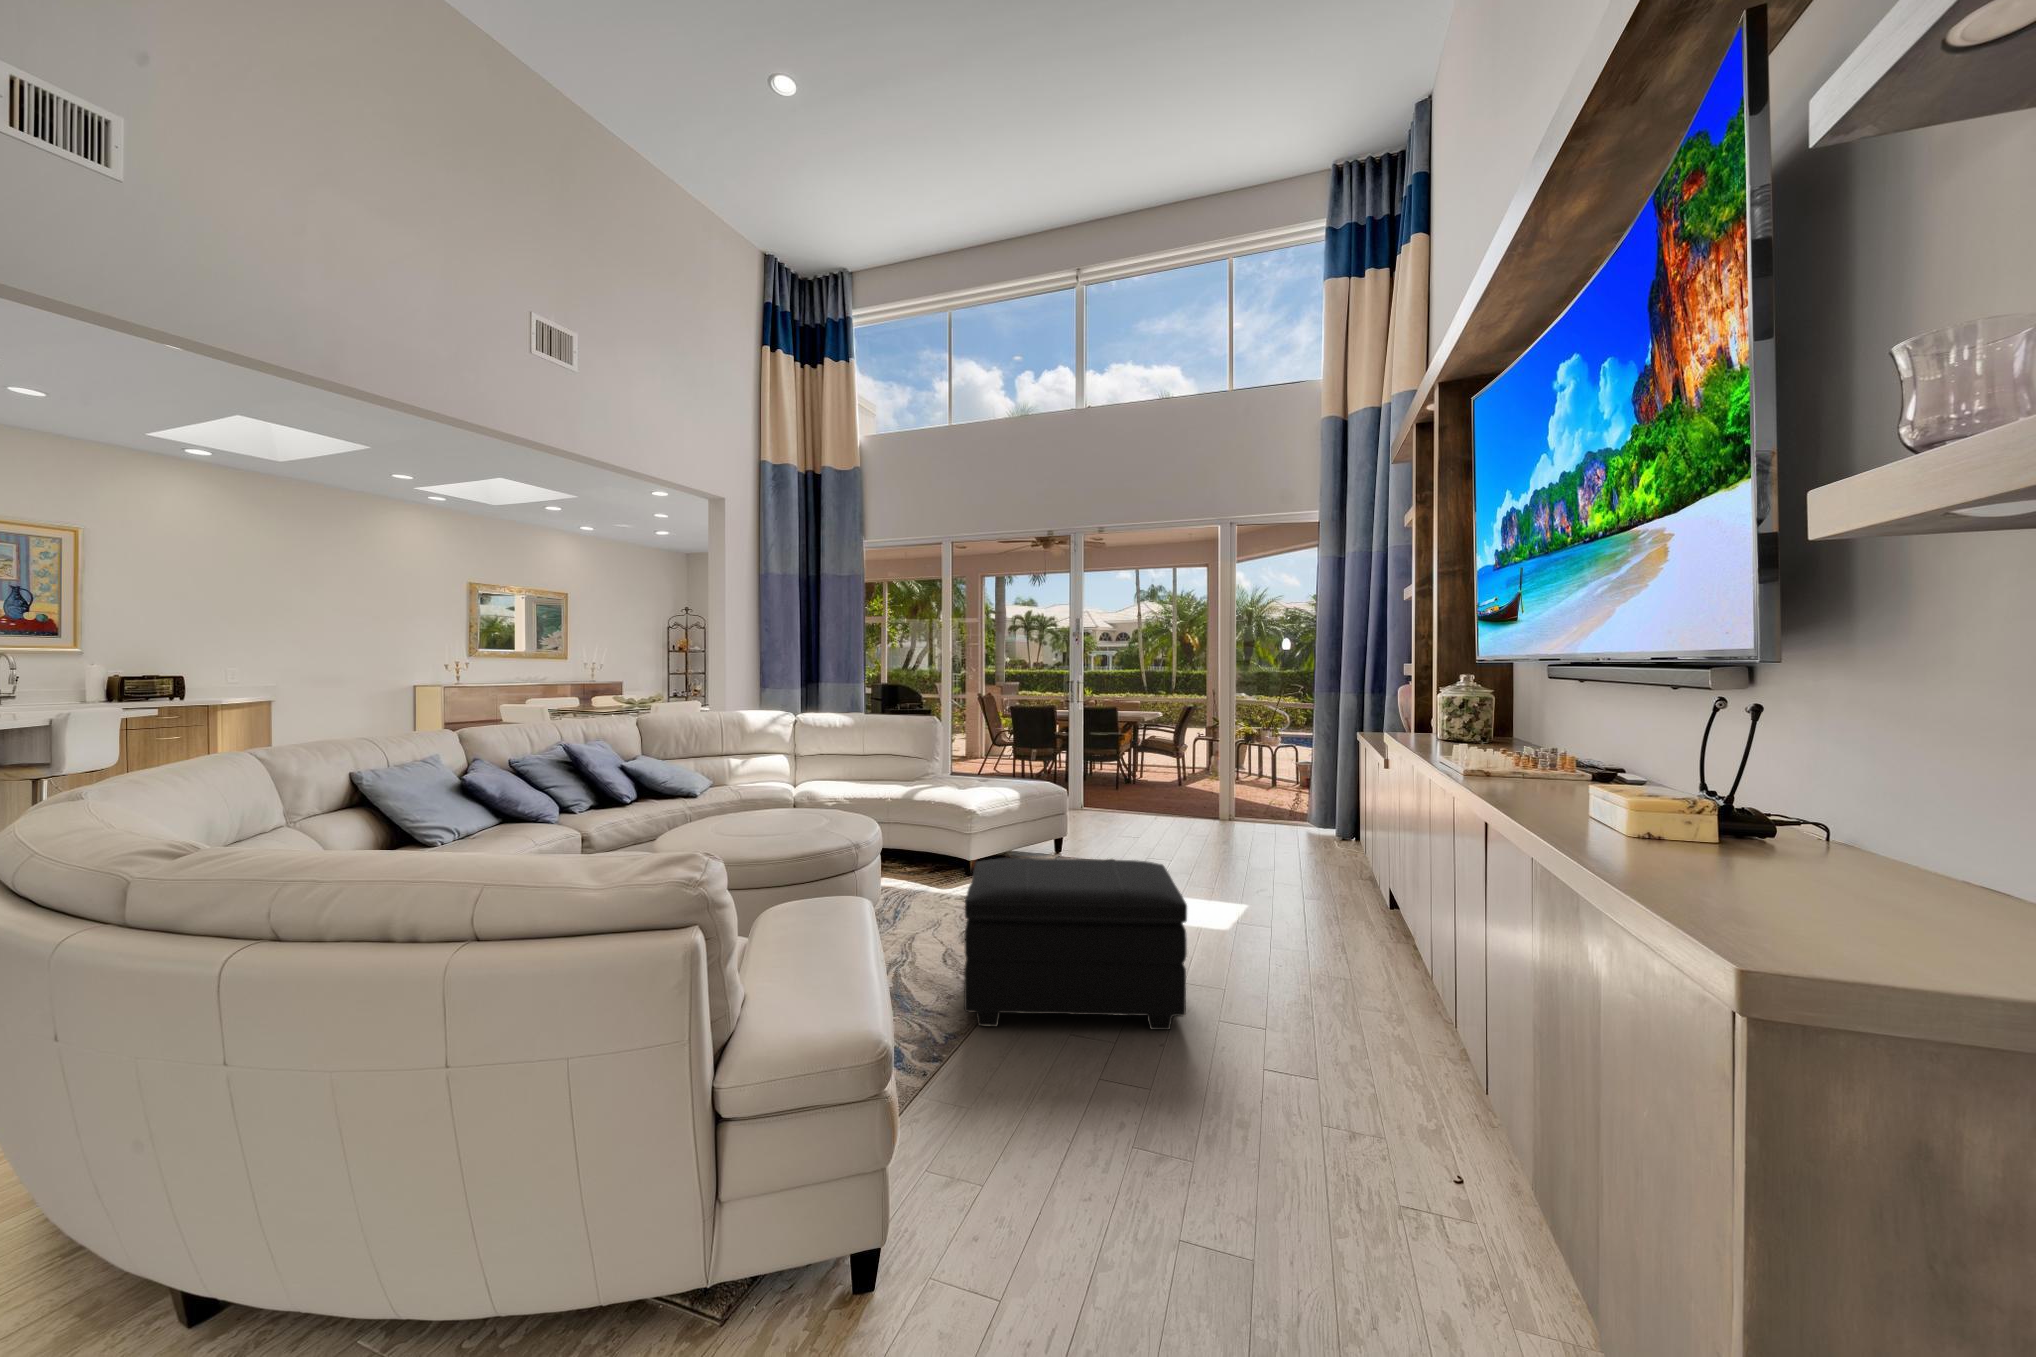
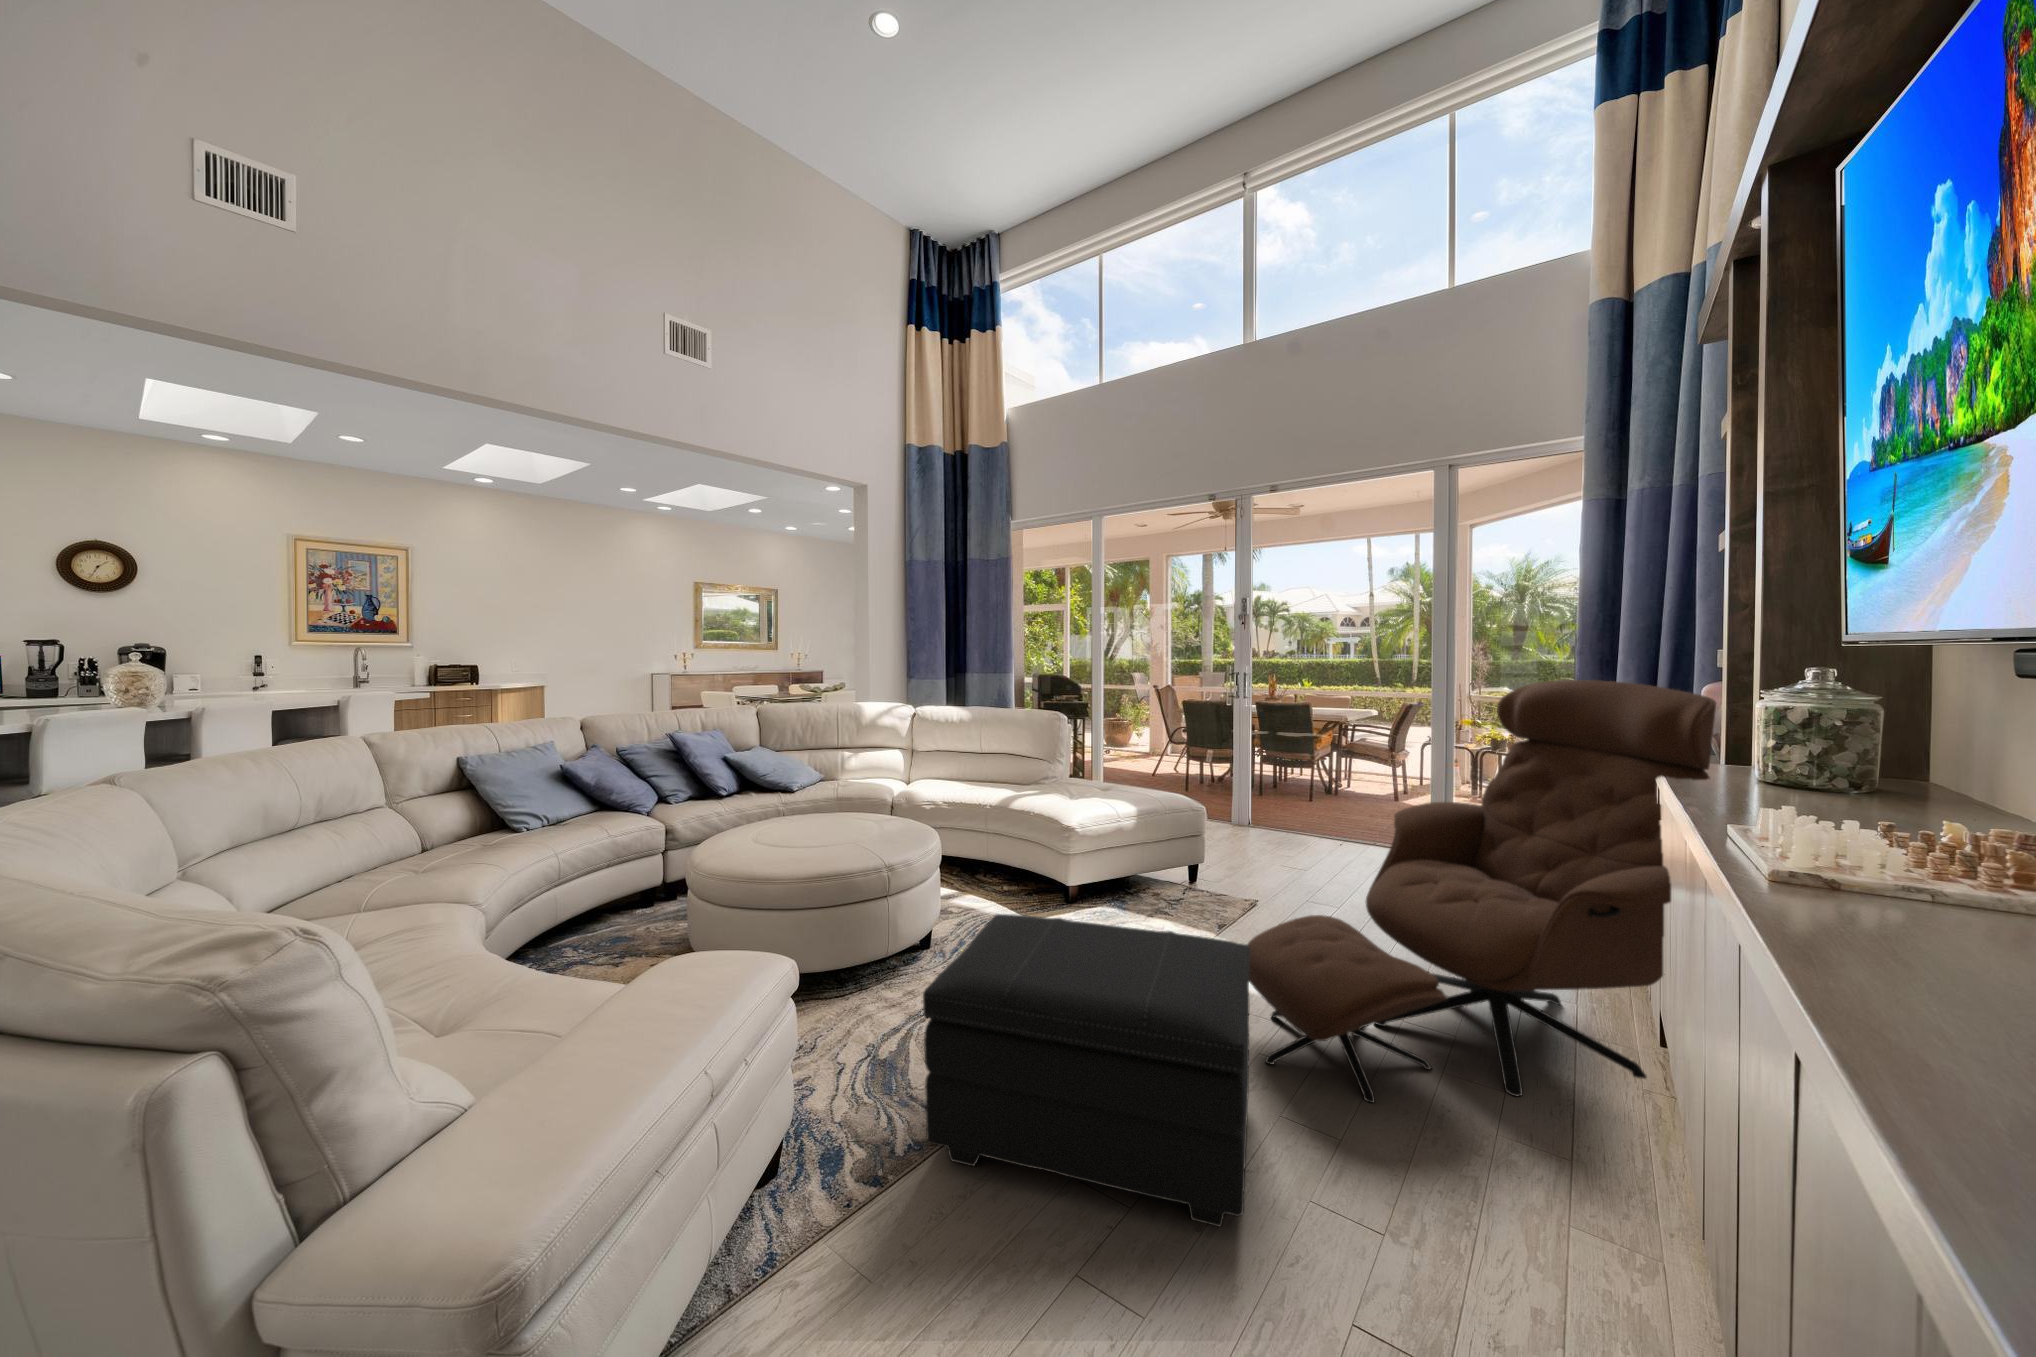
lounge chair: none [1139,688,1423,967] -> present [1248,680,1716,1103]

